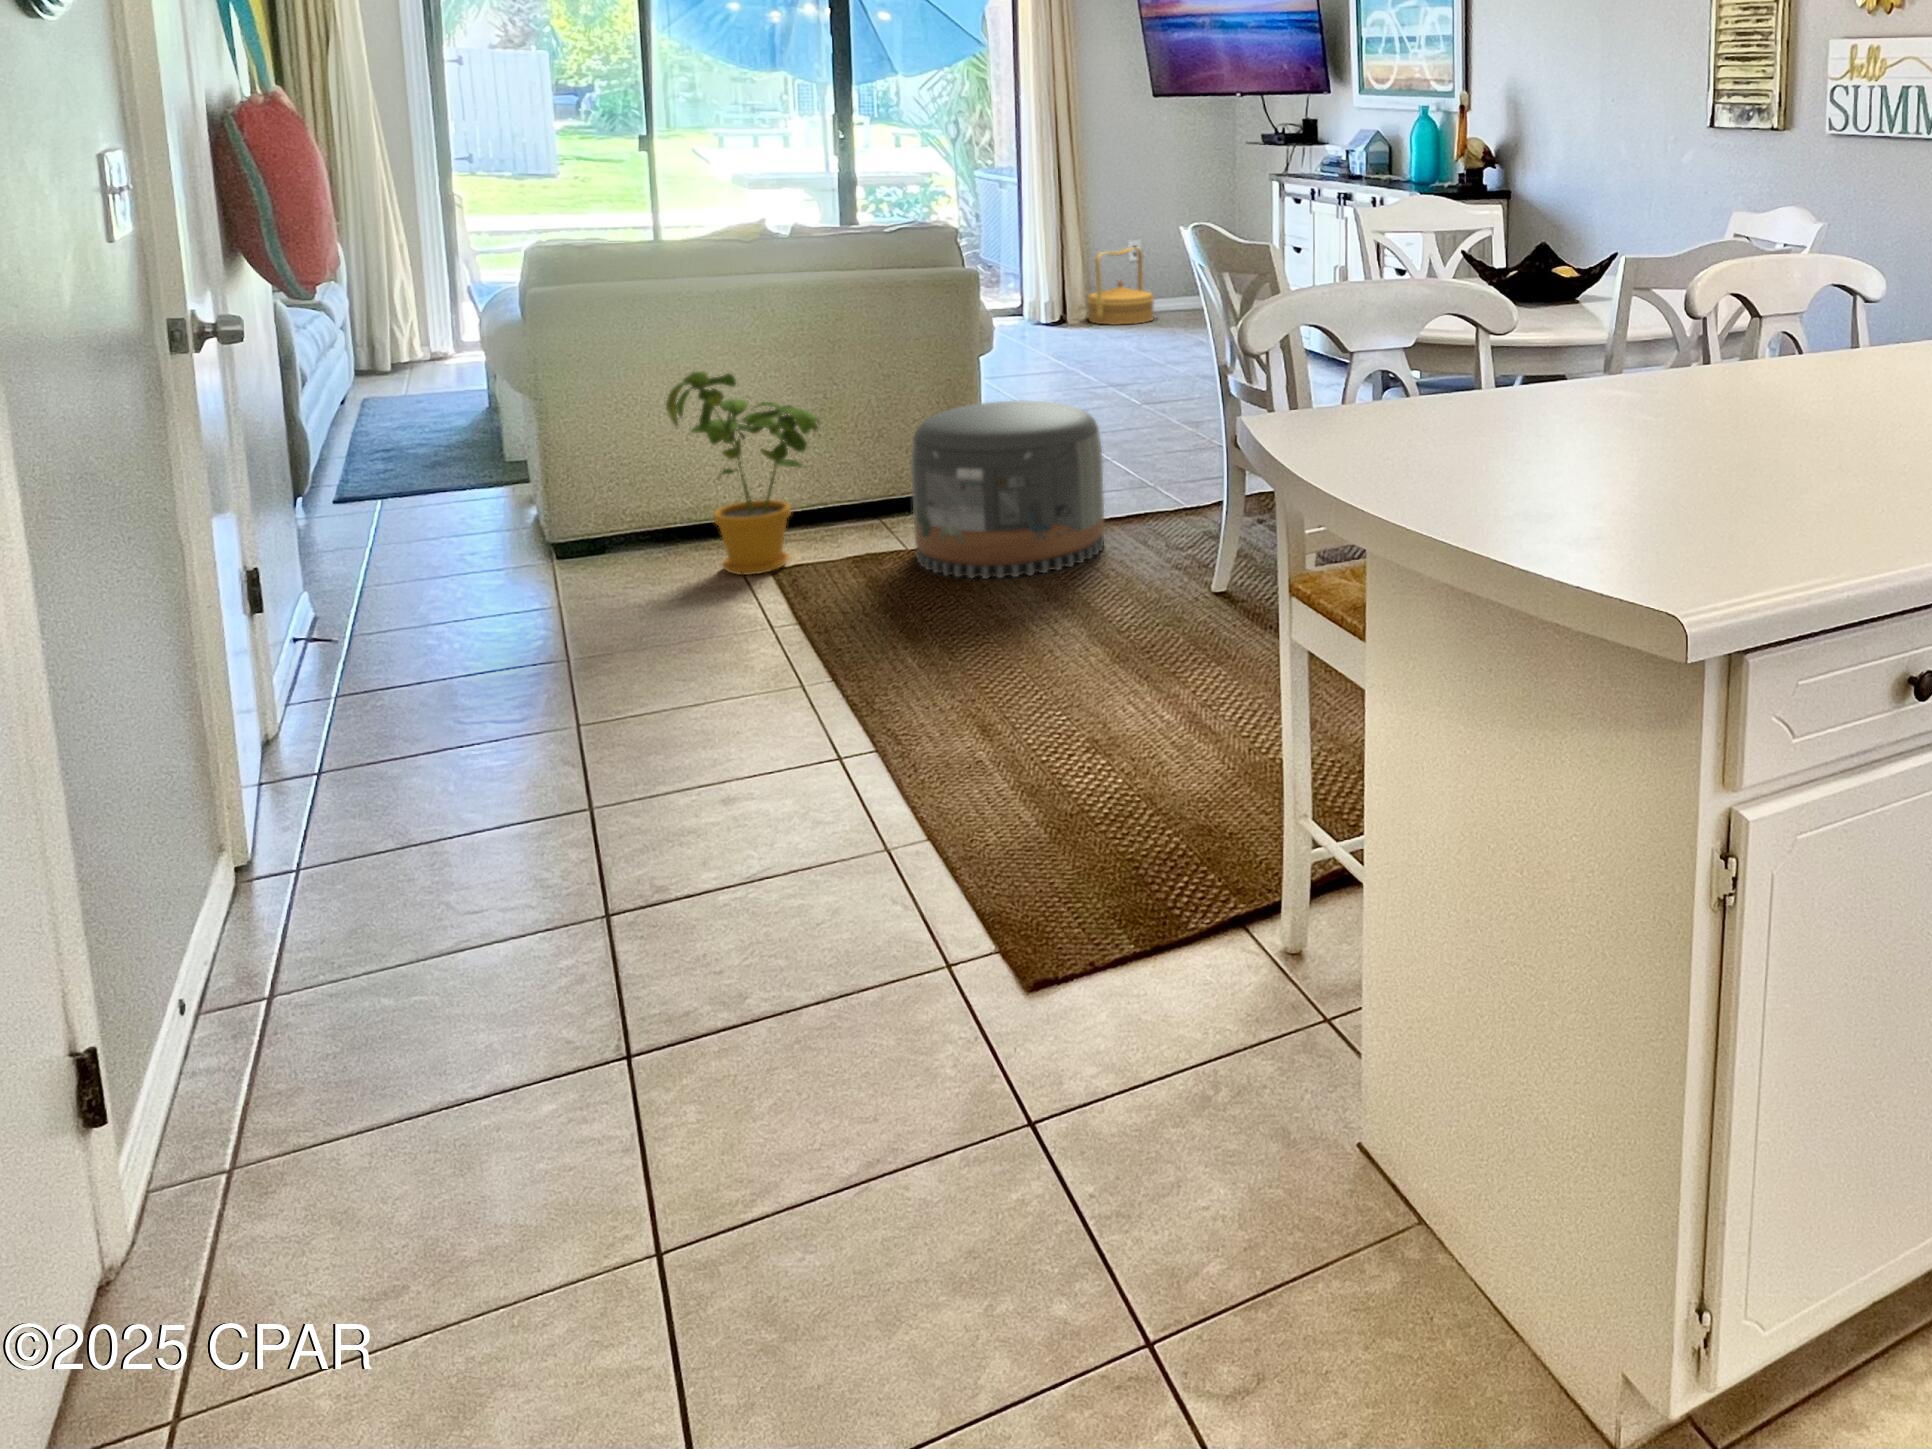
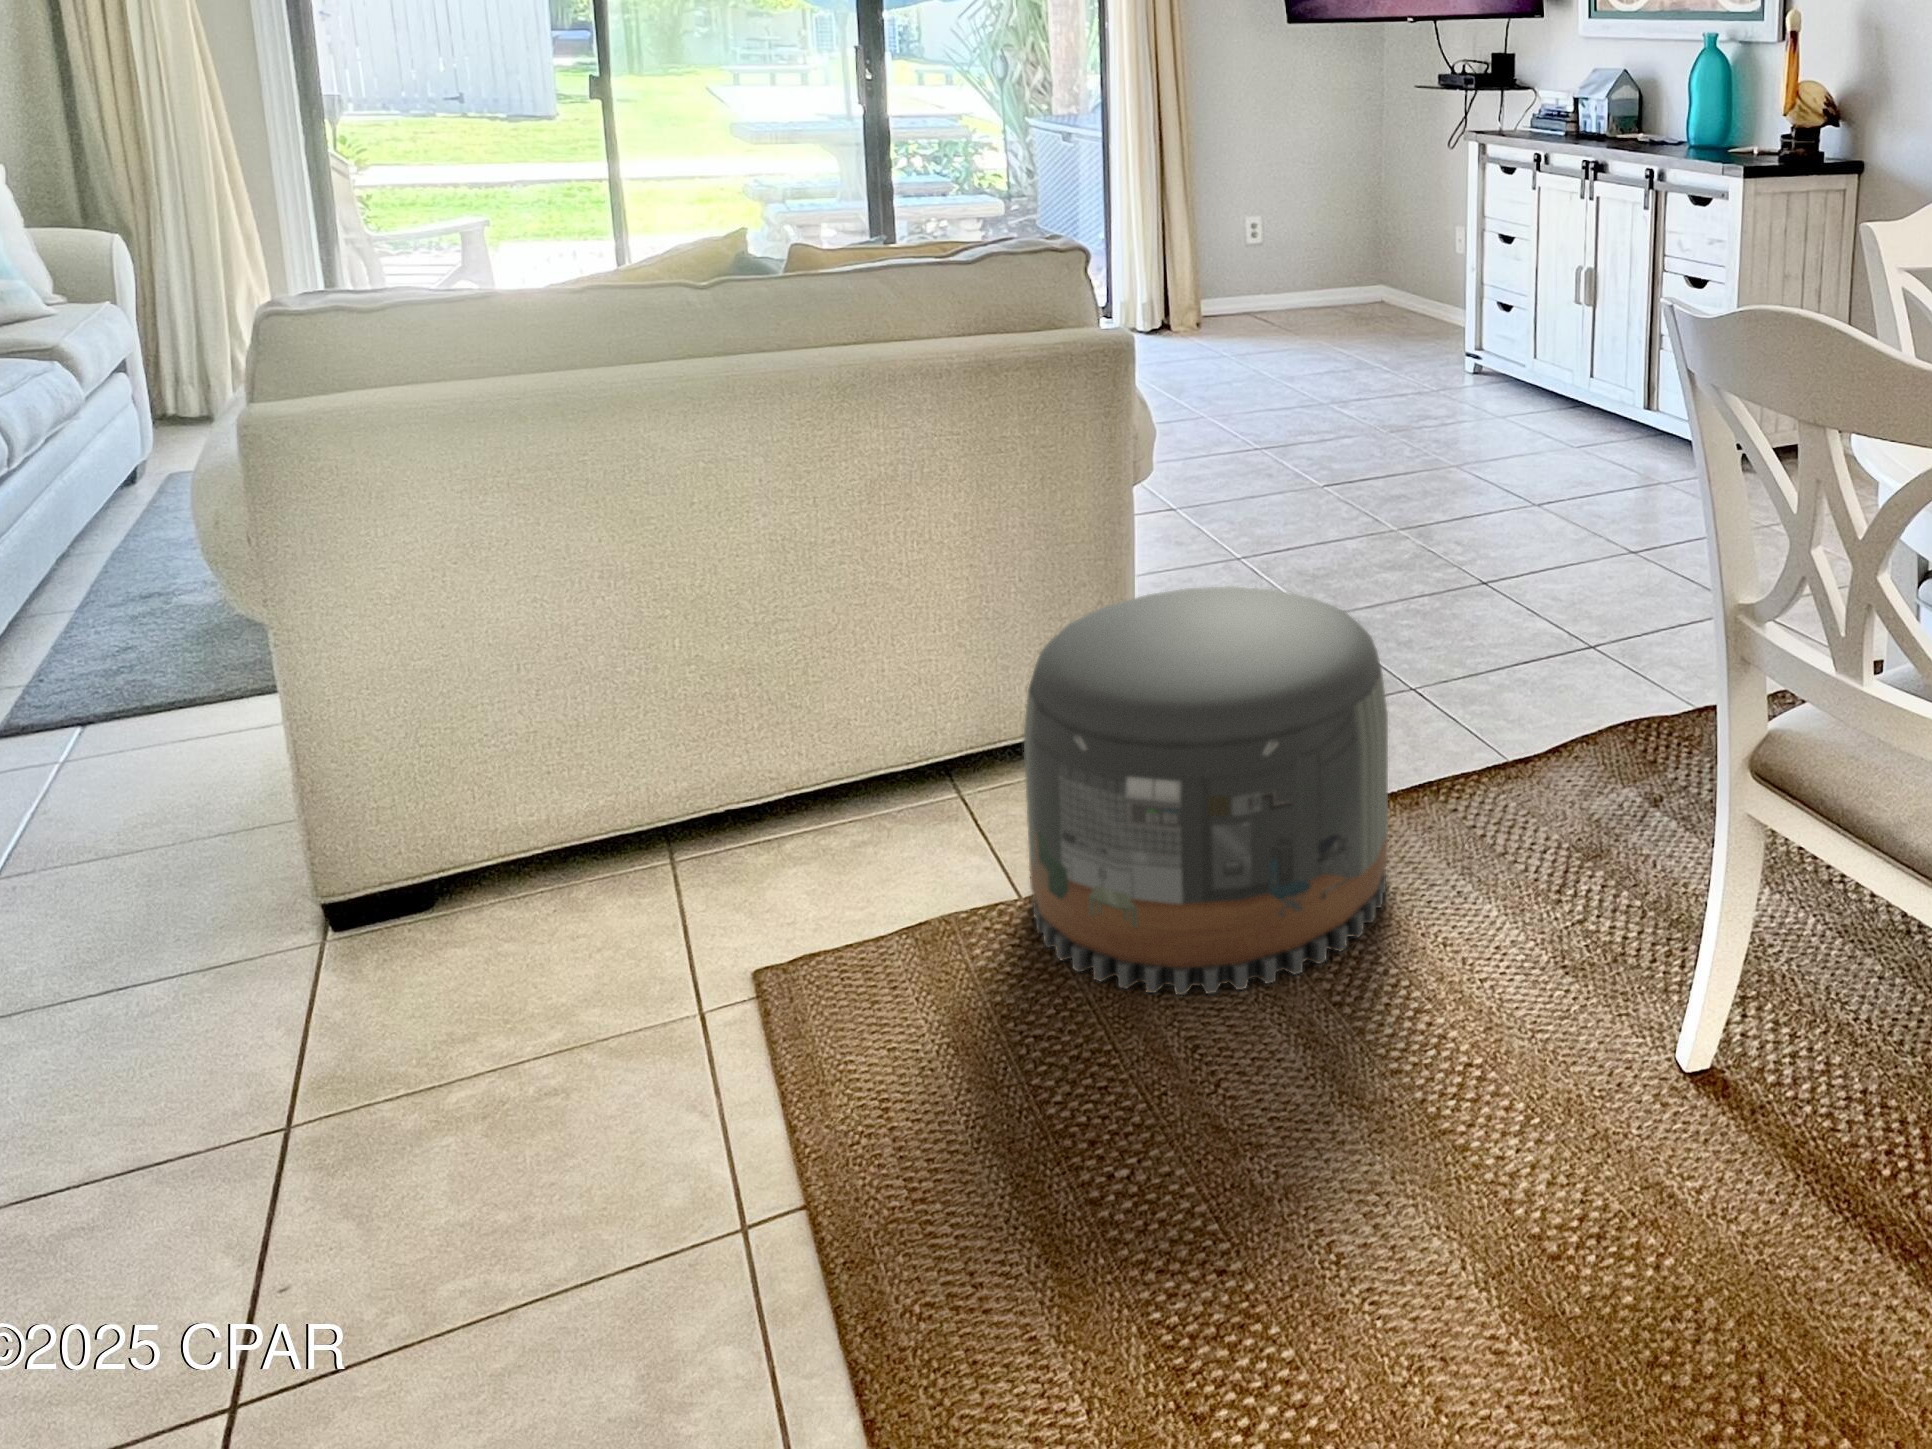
woven basket: present [1087,248,1154,325] -> none [1192,226,1282,333]
house plant: present [666,371,819,575] -> none [528,571,846,975]

